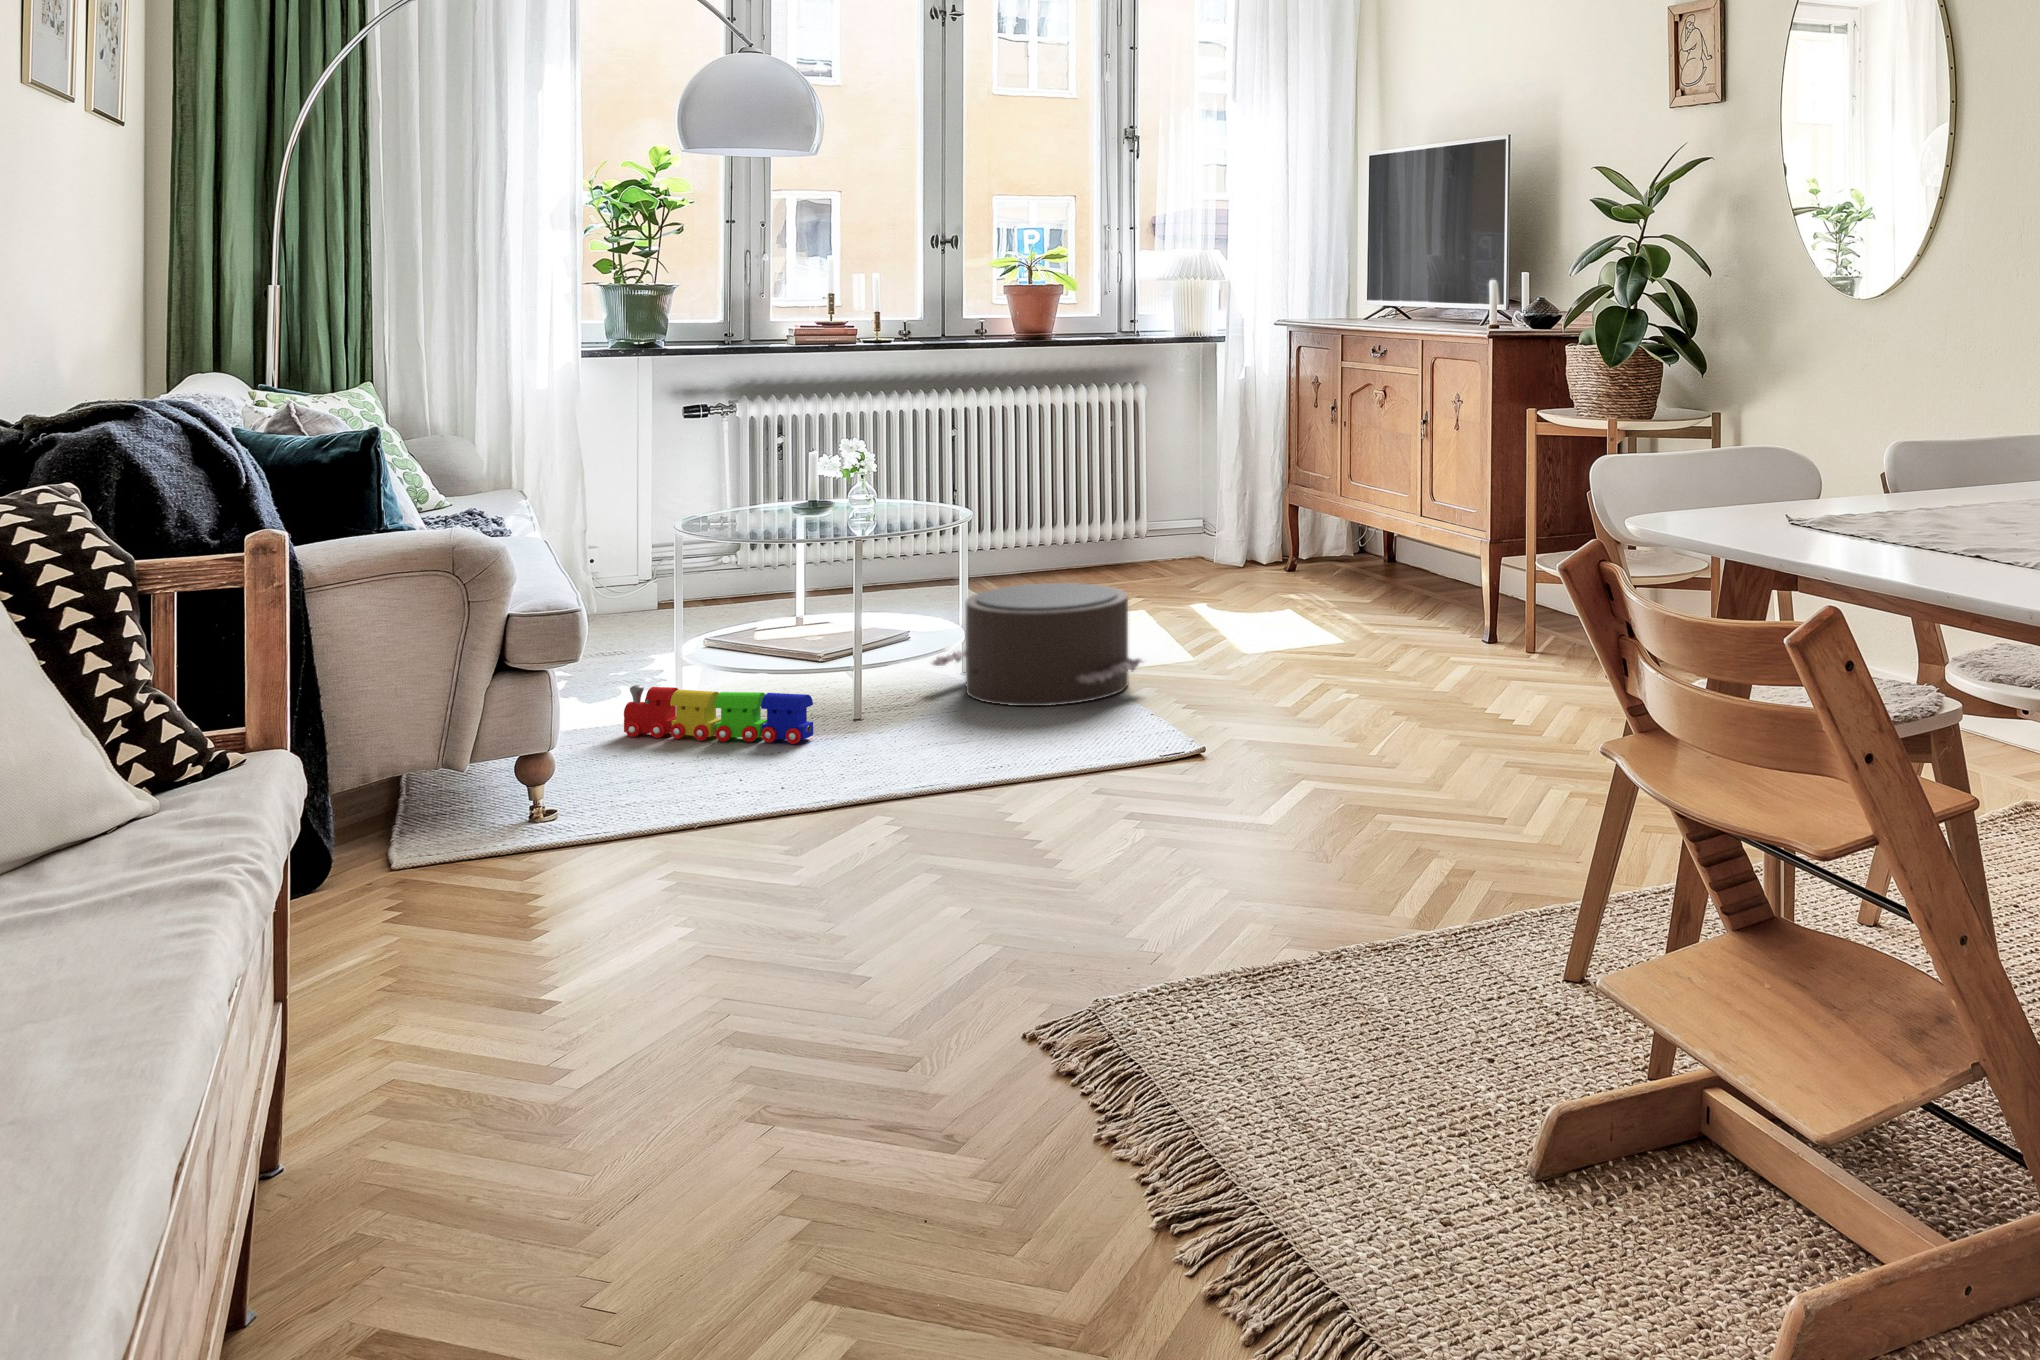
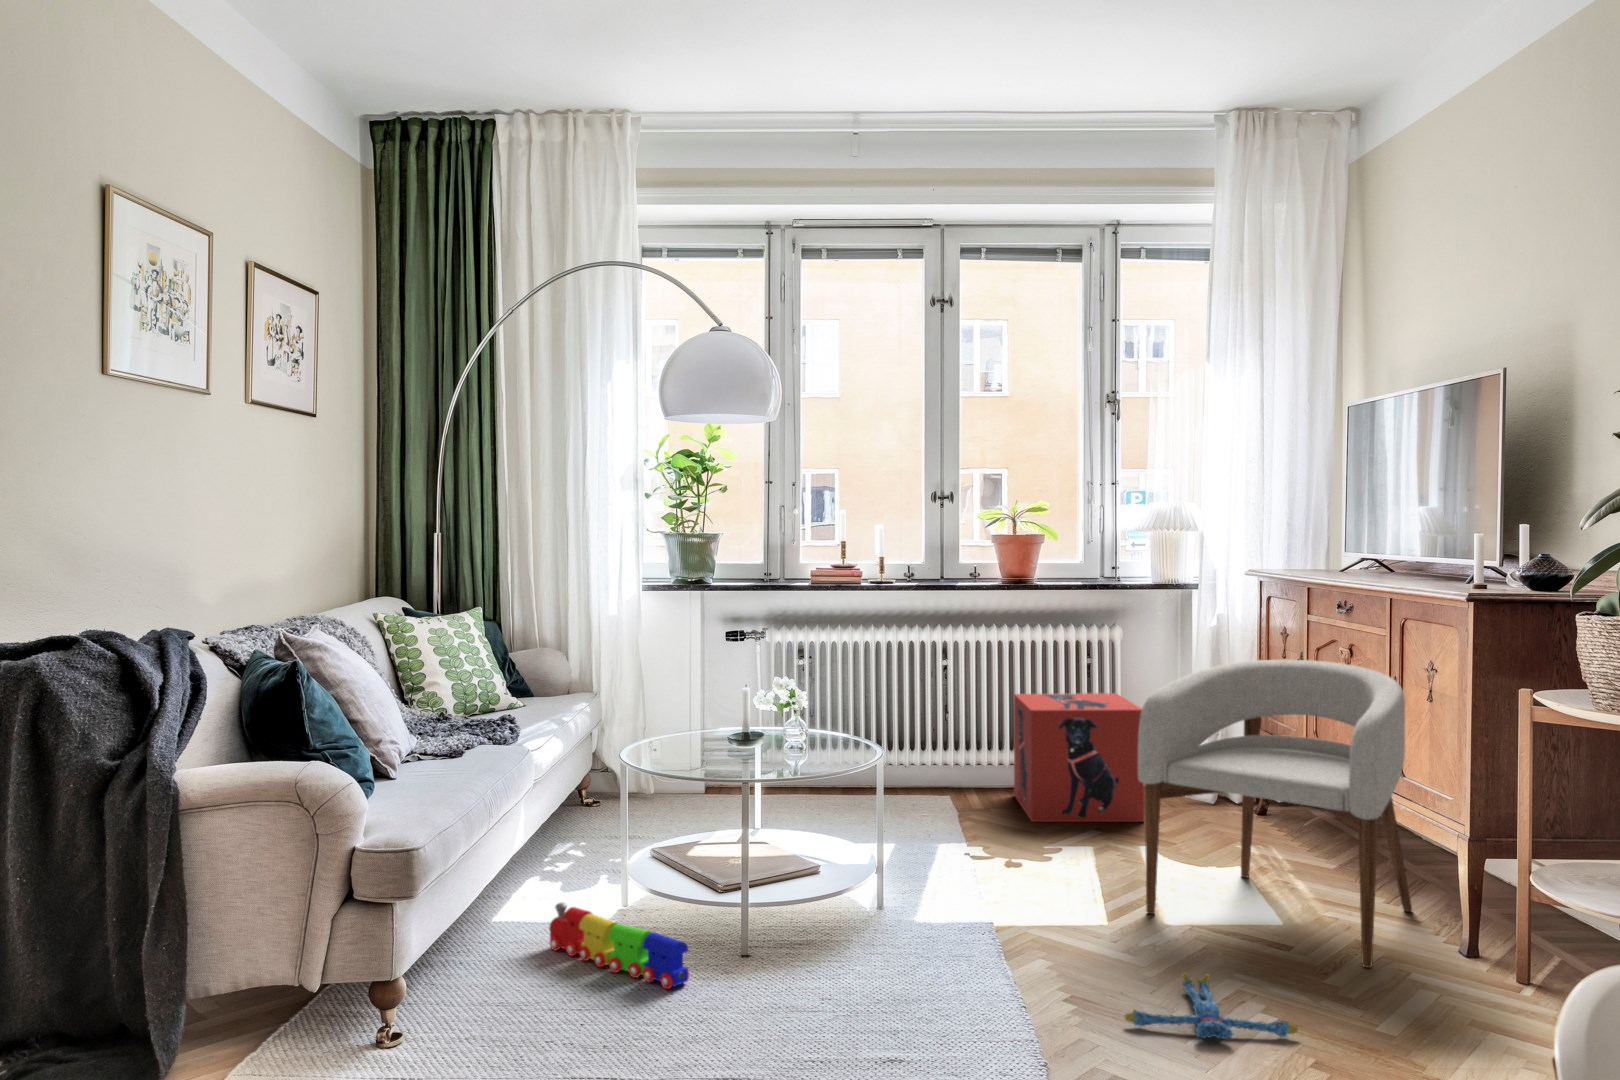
armchair: none [1212,400,1443,657] -> present [1138,660,1412,968]
storage box: none [1034,458,1184,597] -> present [1014,693,1145,822]
pouf: present [932,583,1143,706] -> none [833,834,1039,978]
plush toy: none [1239,670,1376,710] -> present [1125,973,1298,1039]

